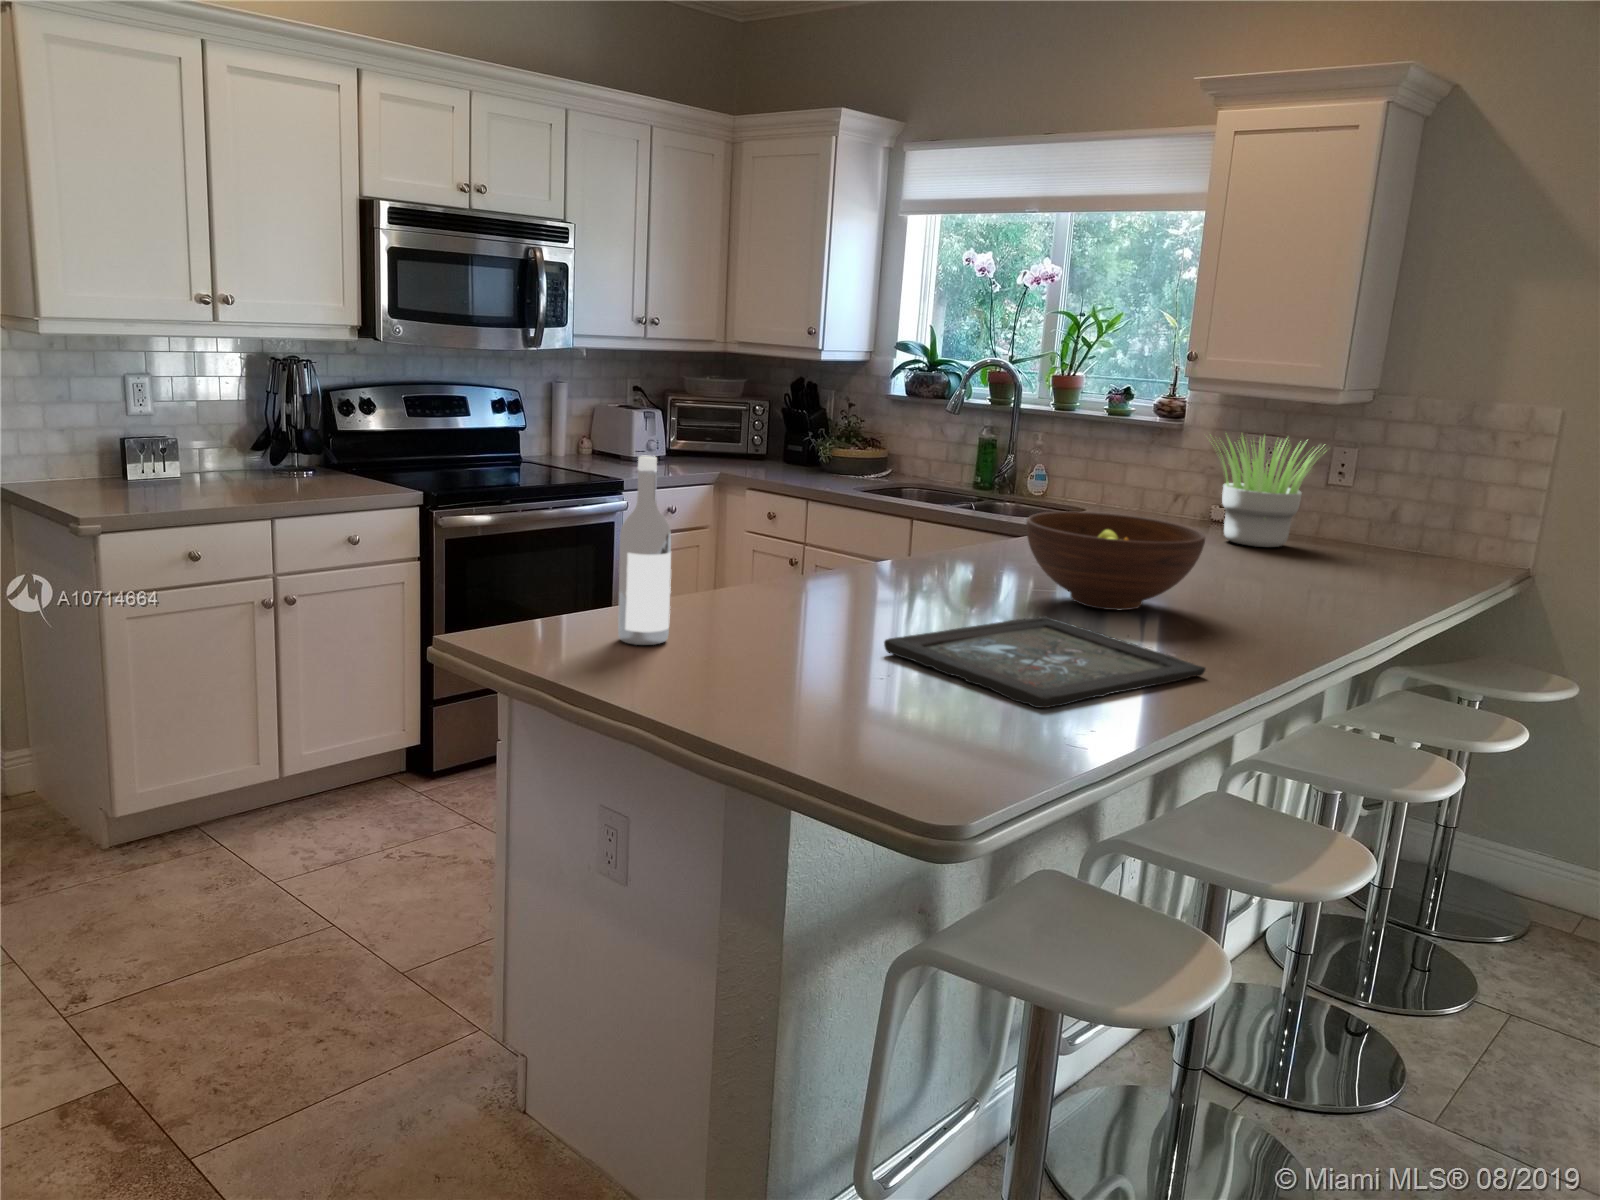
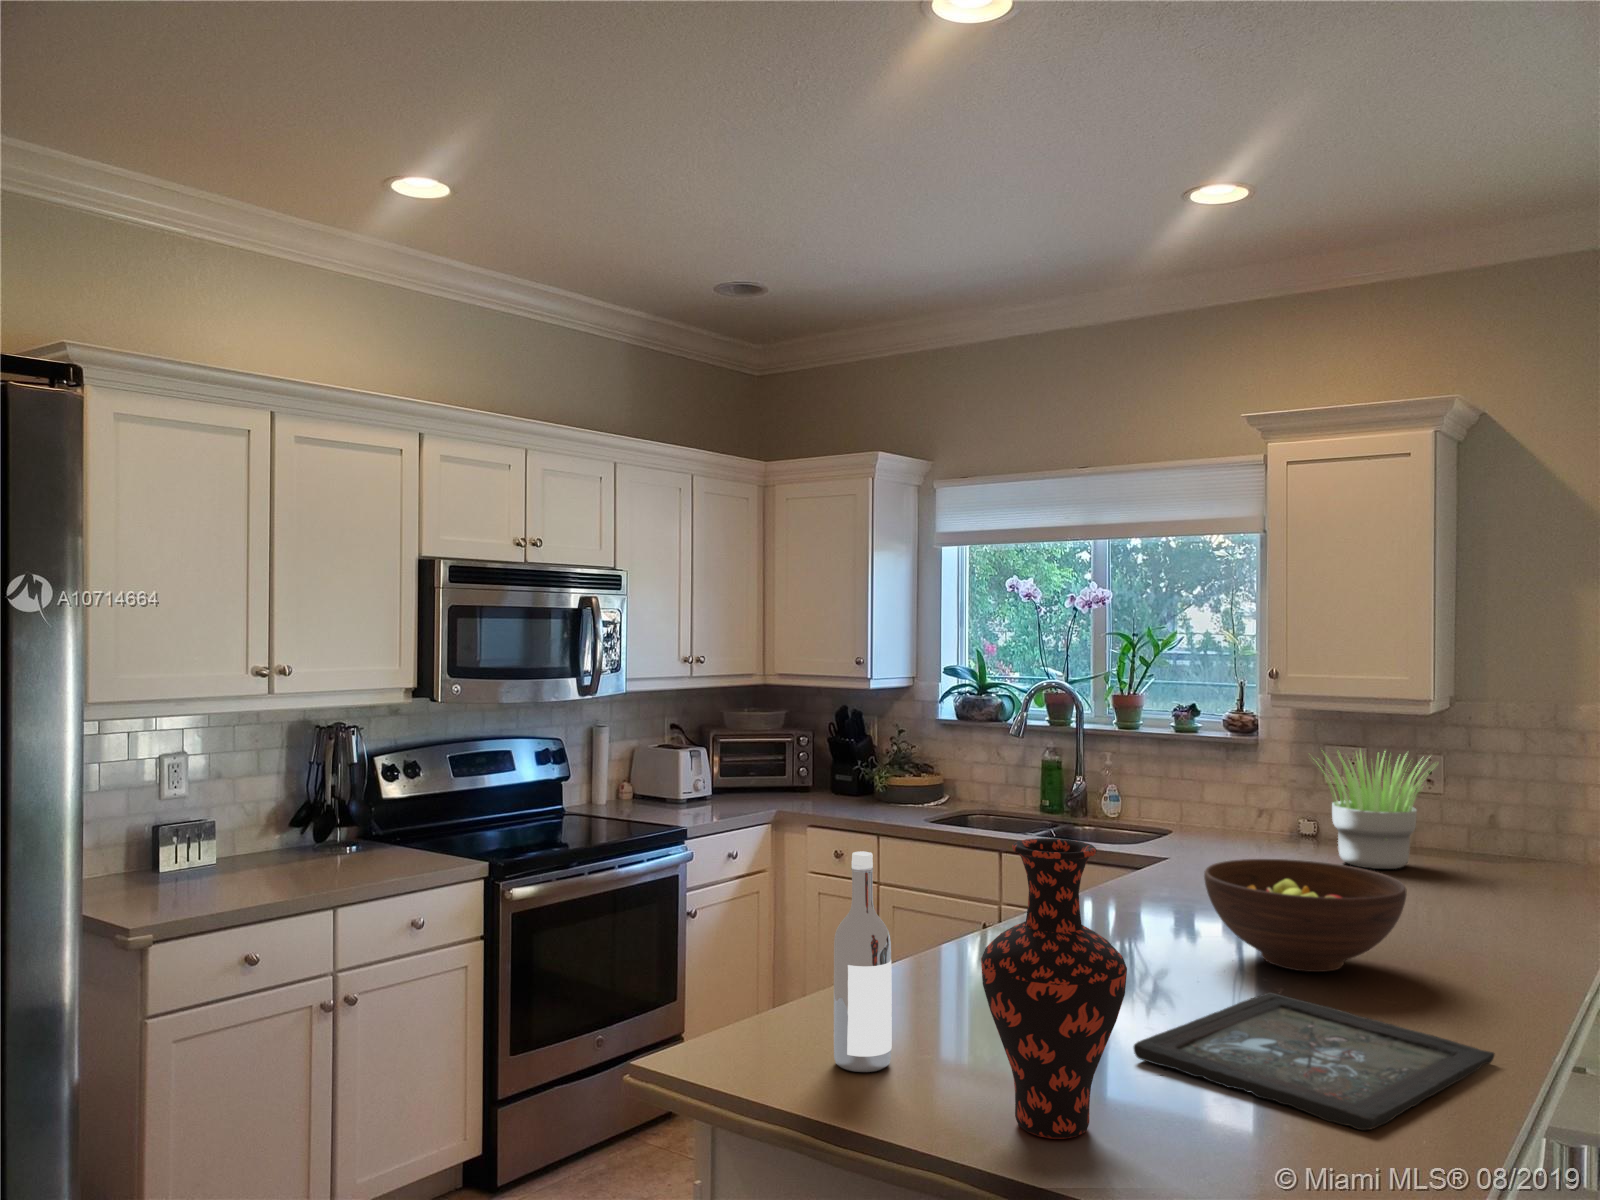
vase: none [714,441,840,695] -> present [981,838,1127,1139]

